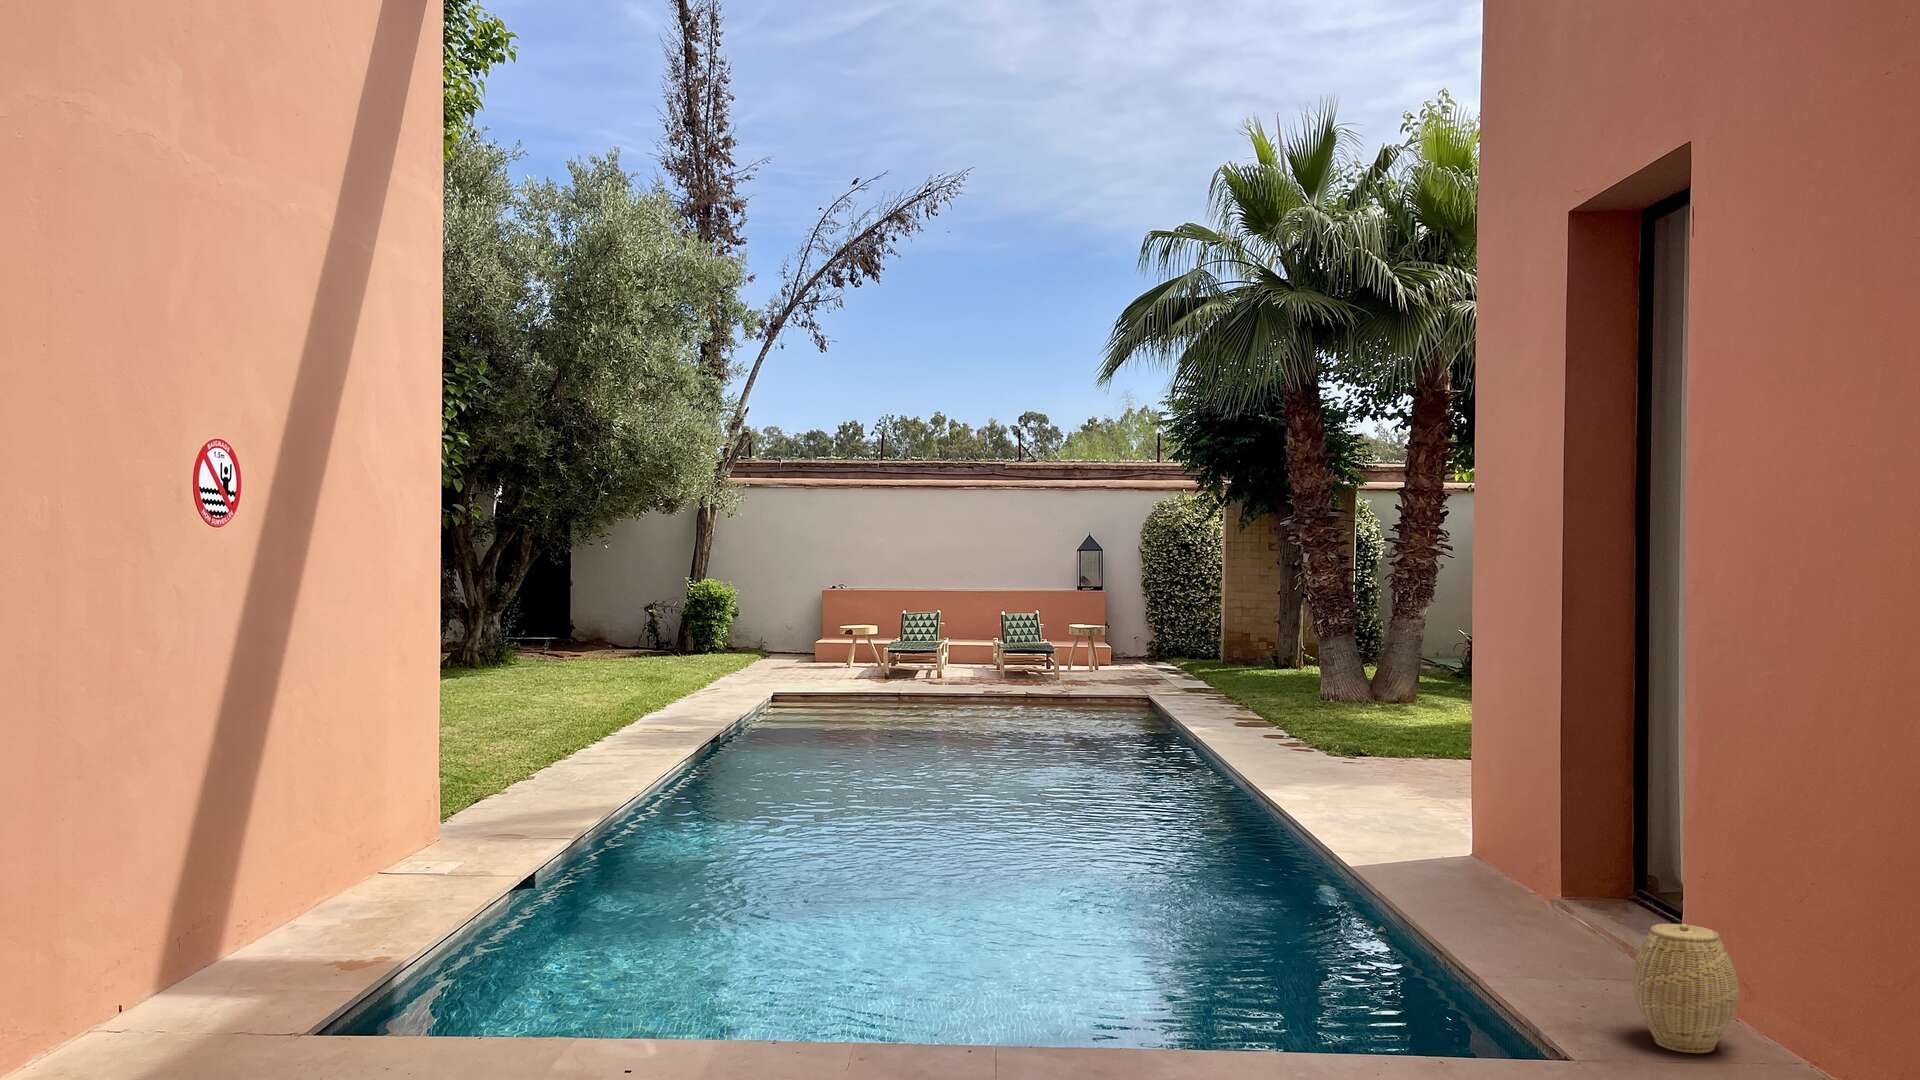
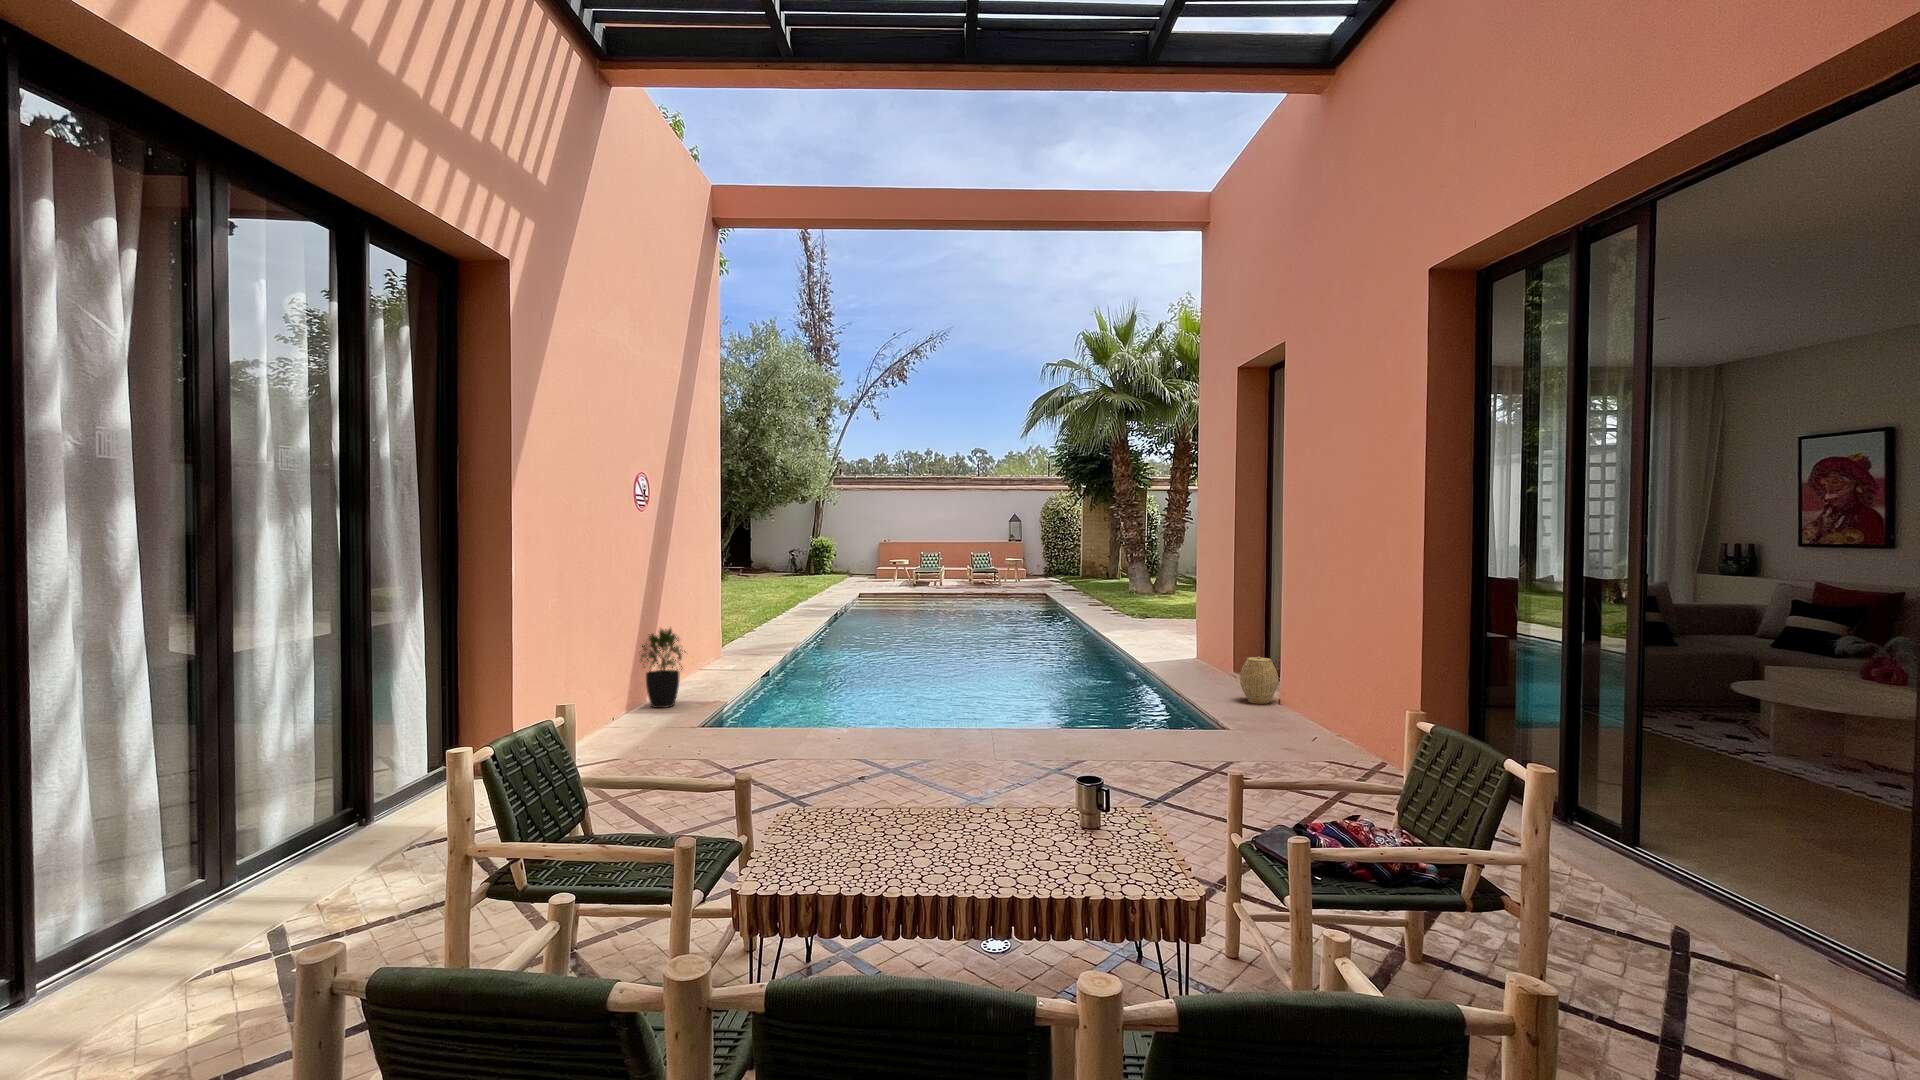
potted plant: none [43,828,196,1046] -> present [639,629,685,708]

